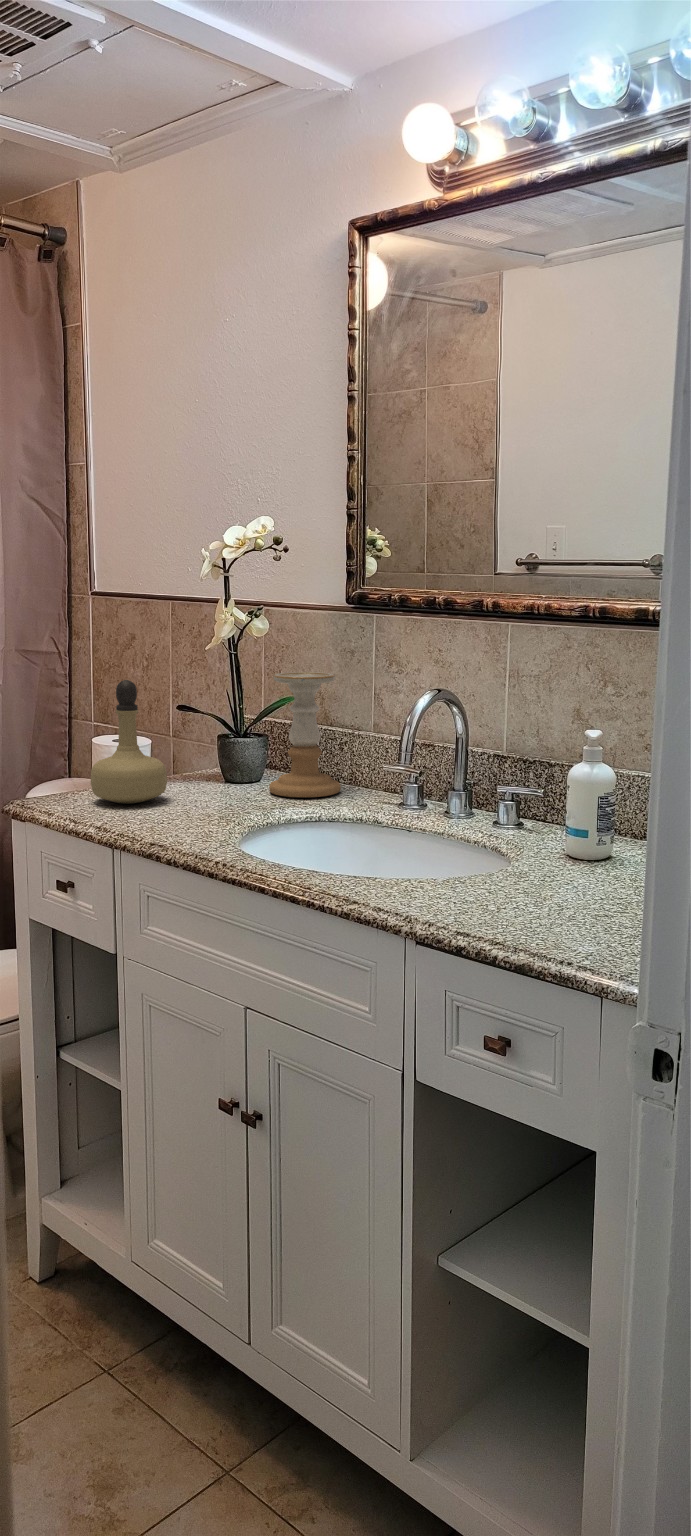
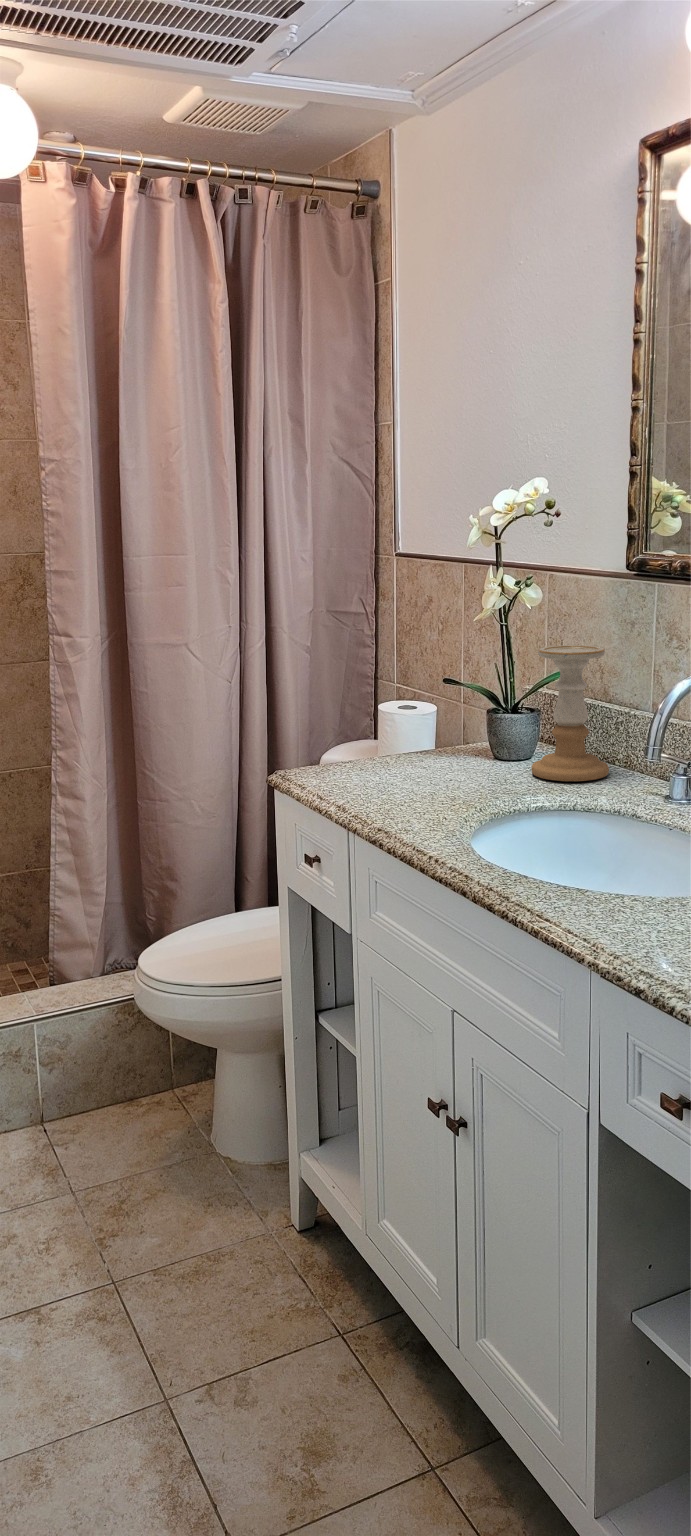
perfume bottle: present [91,680,167,804] -> none [346,654,422,779]

